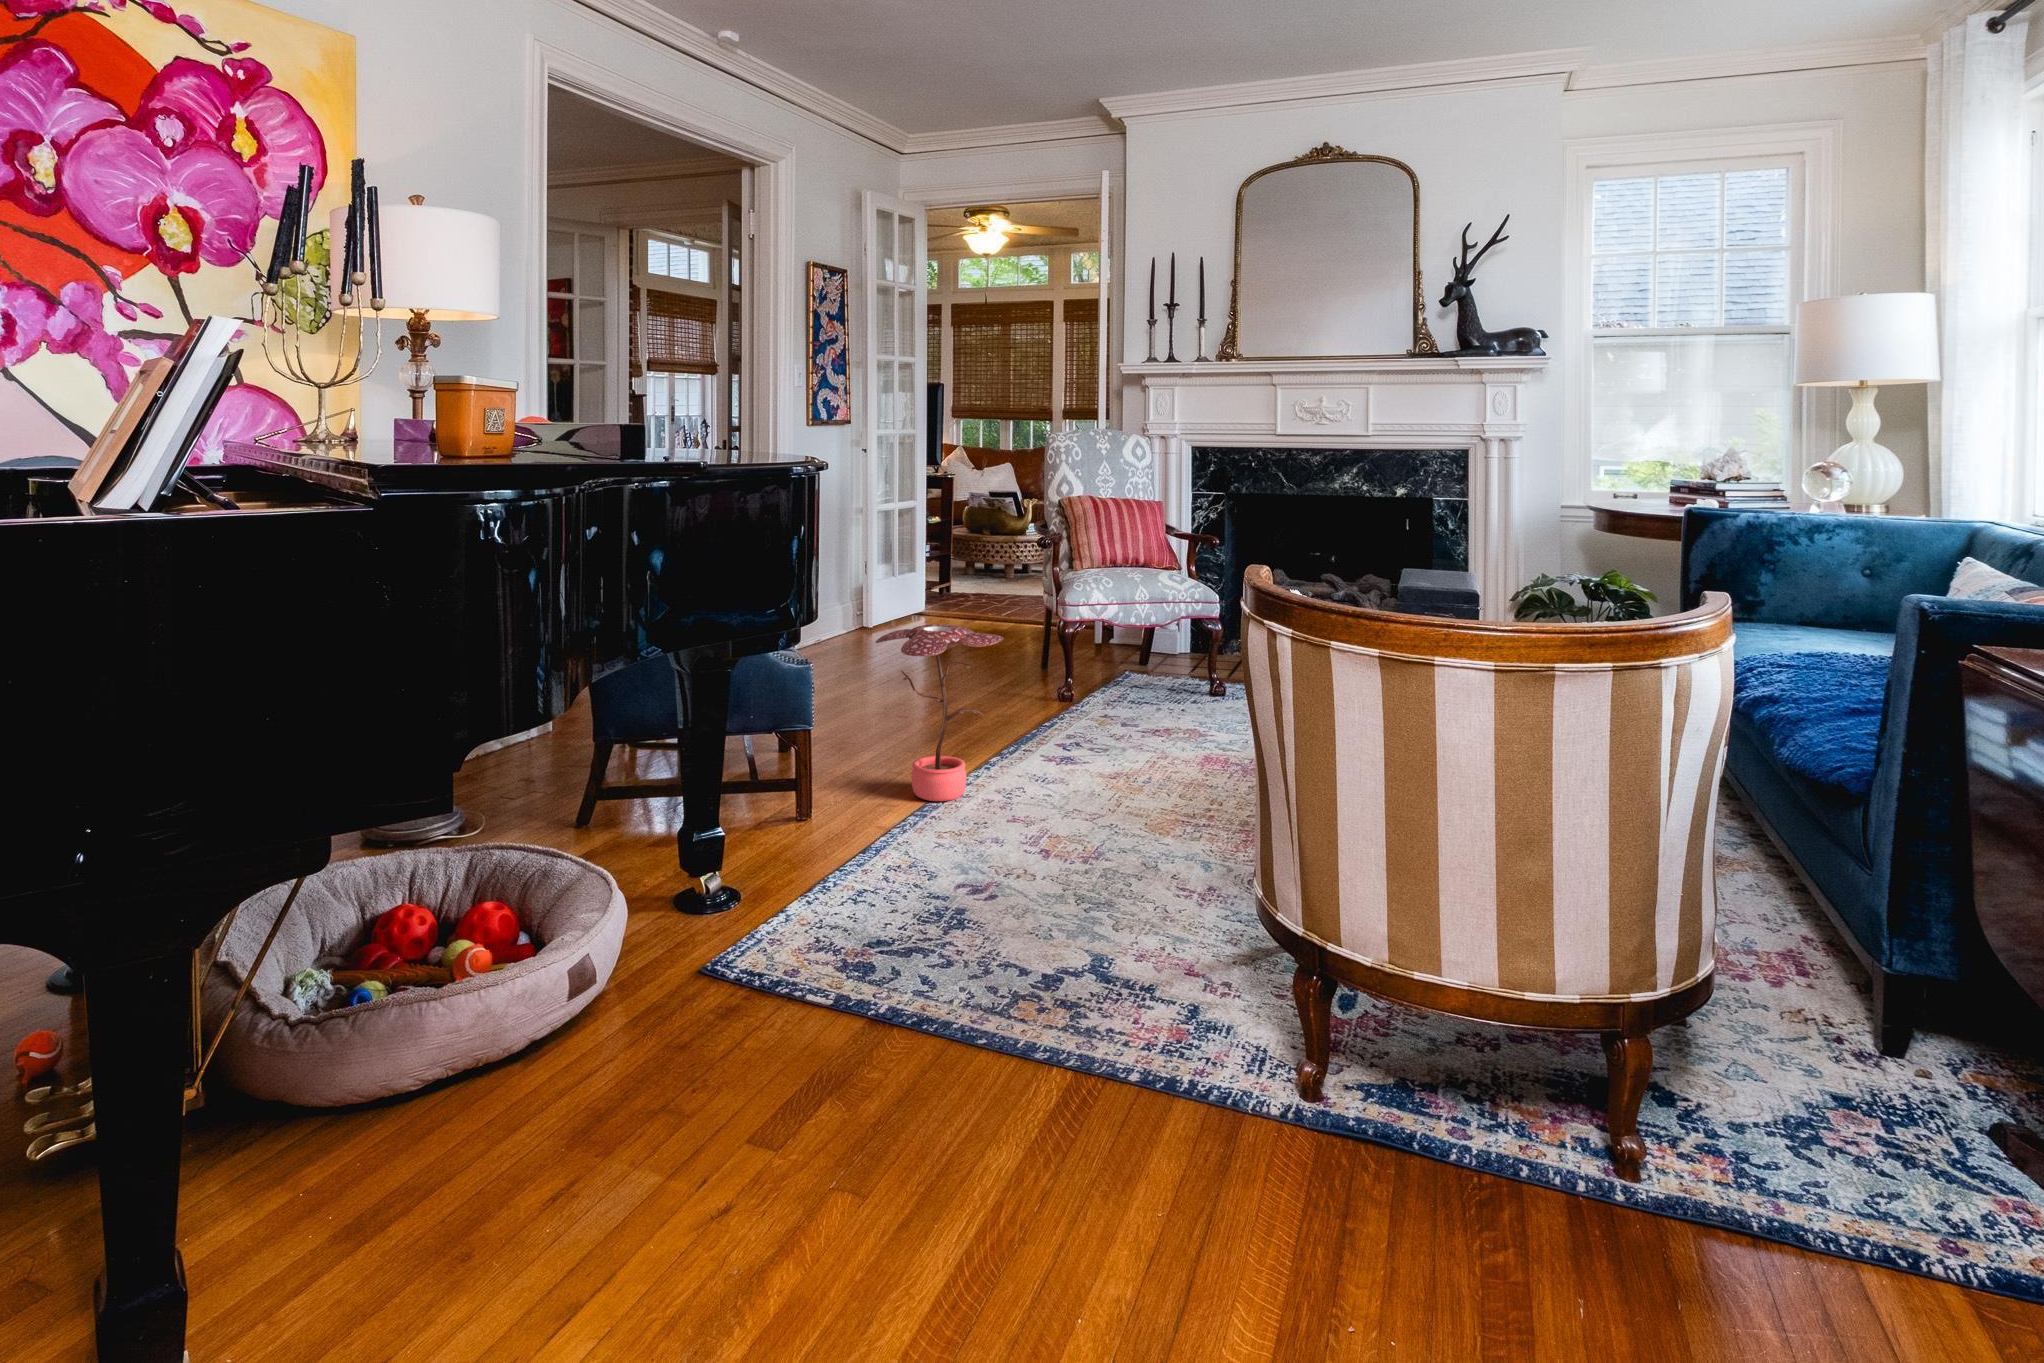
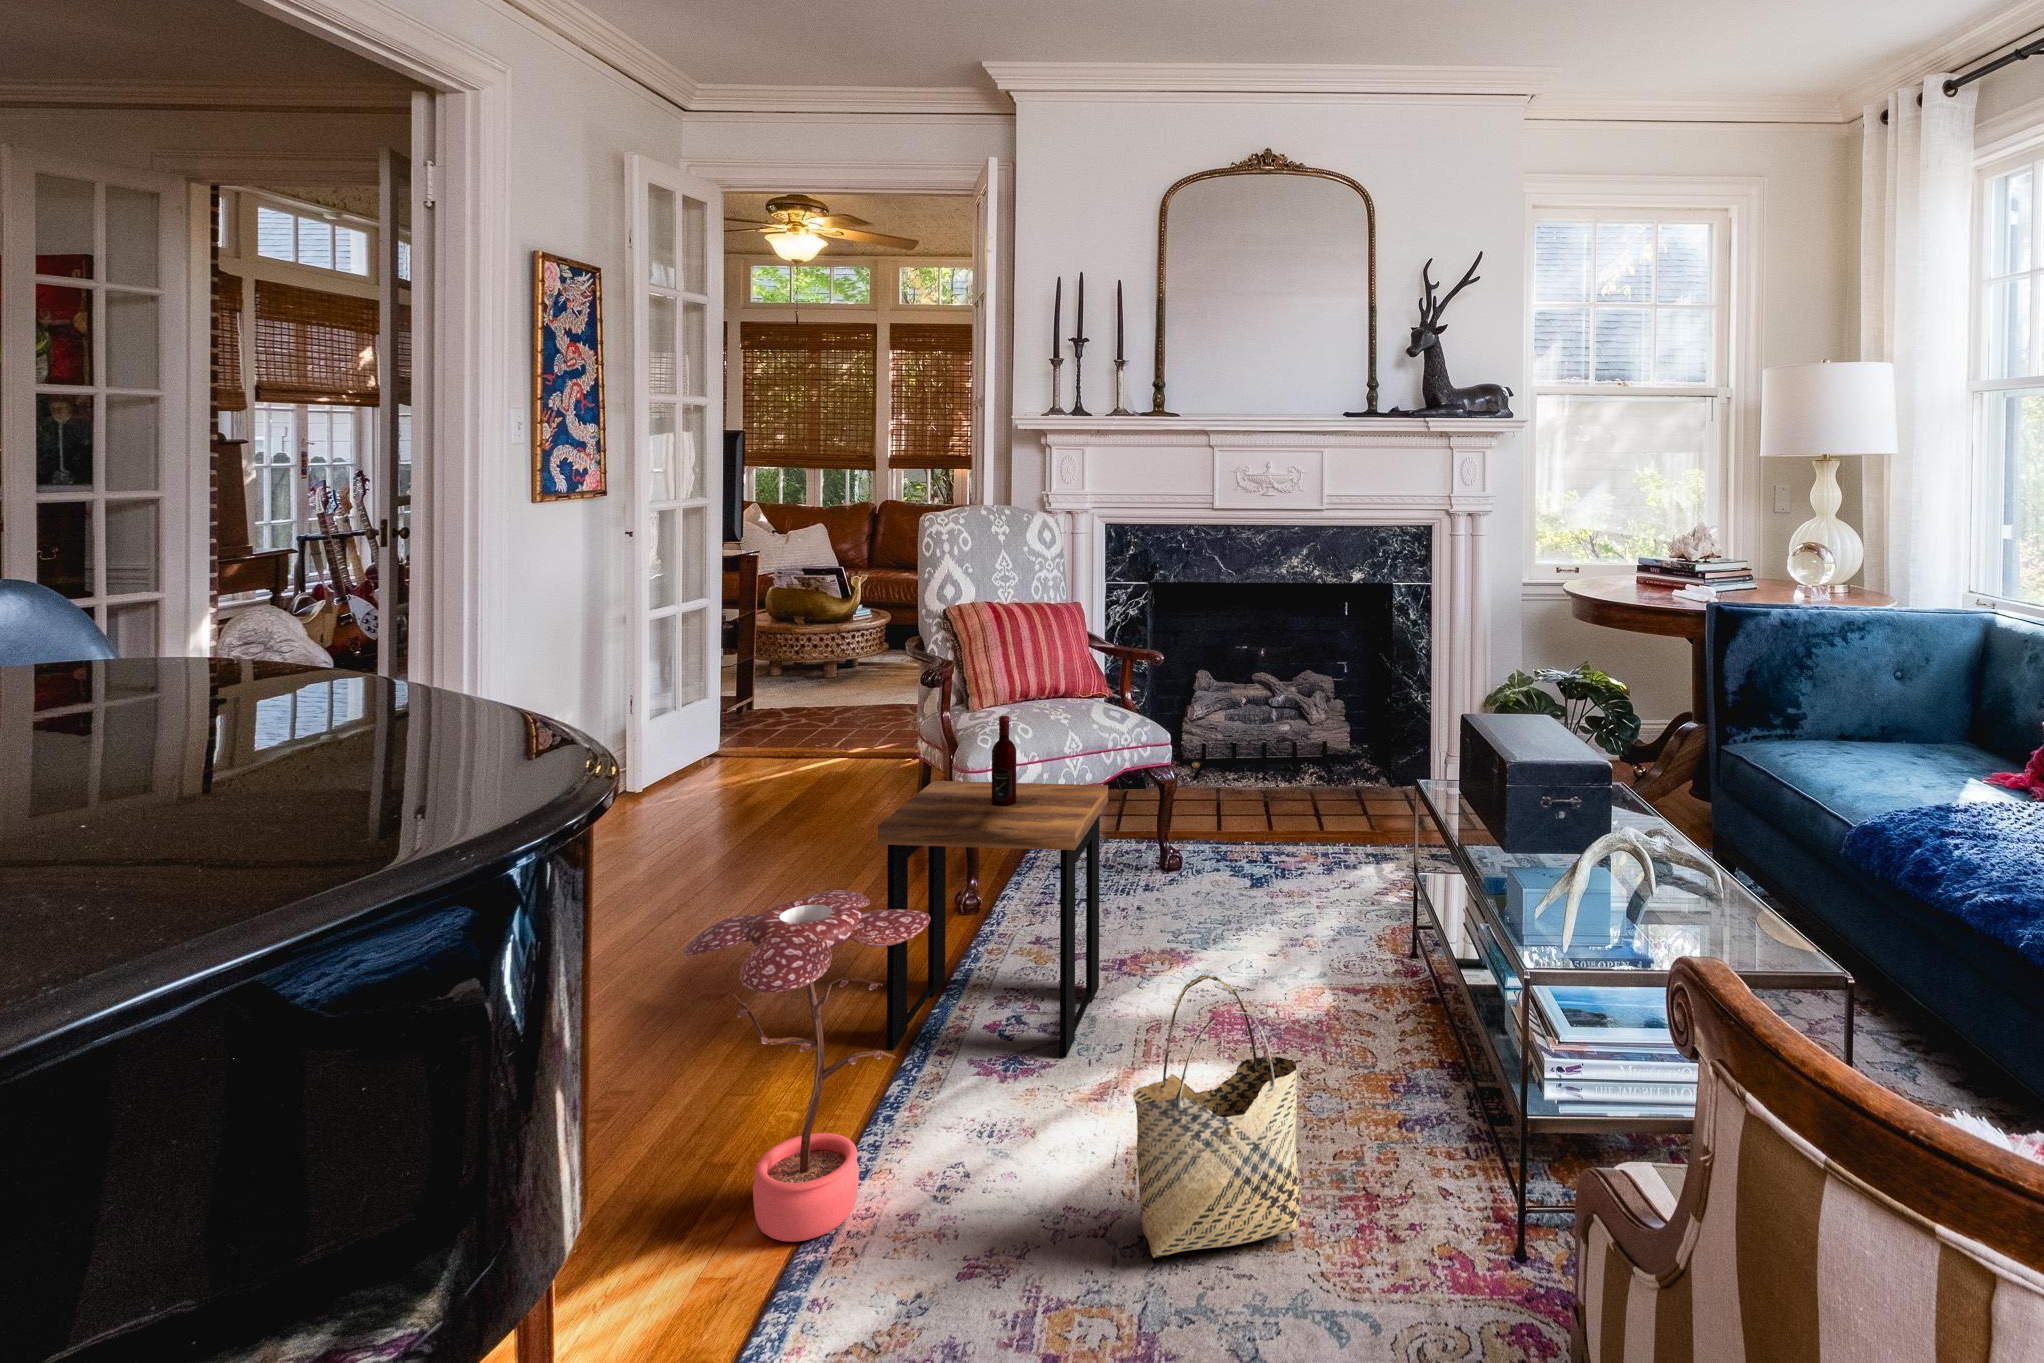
side table: none [991,550,1143,761] -> present [878,716,1108,1058]
woven basket: none [1108,685,1213,835] -> present [1133,975,1301,1258]

